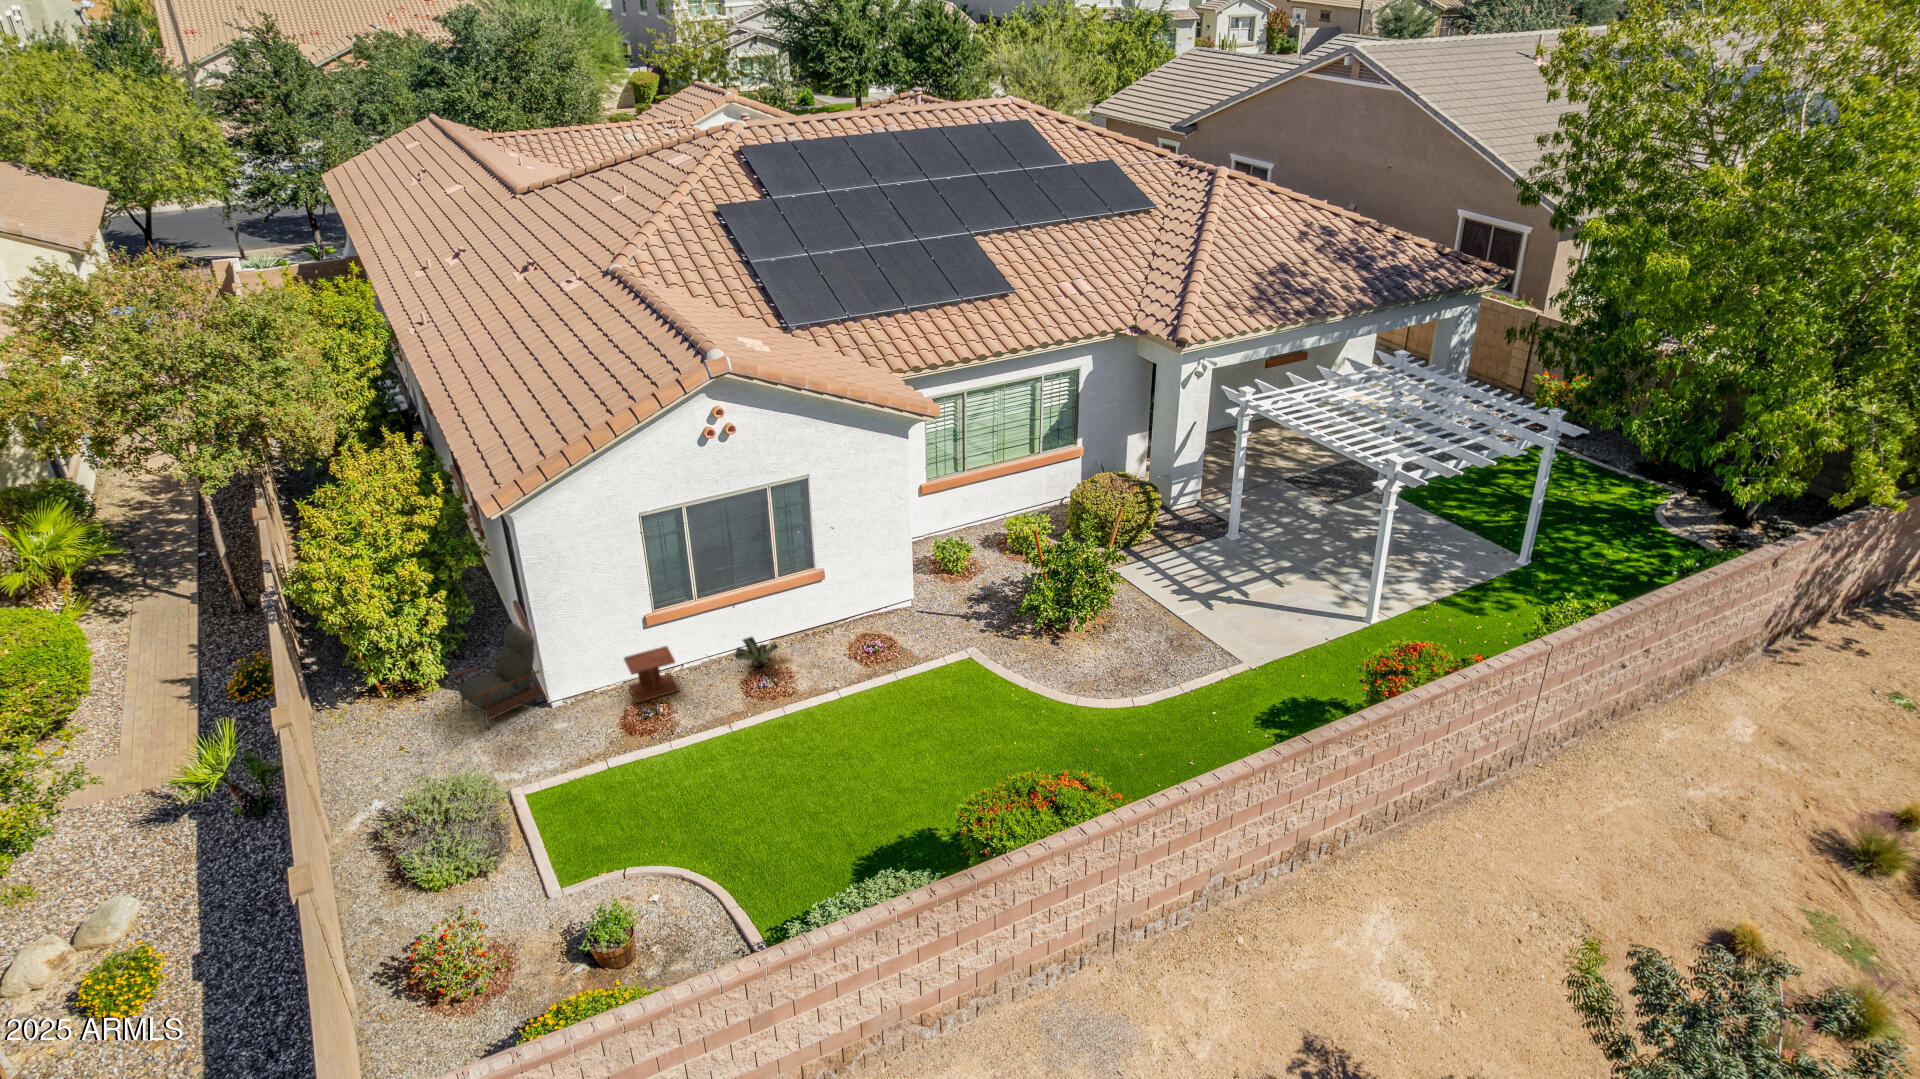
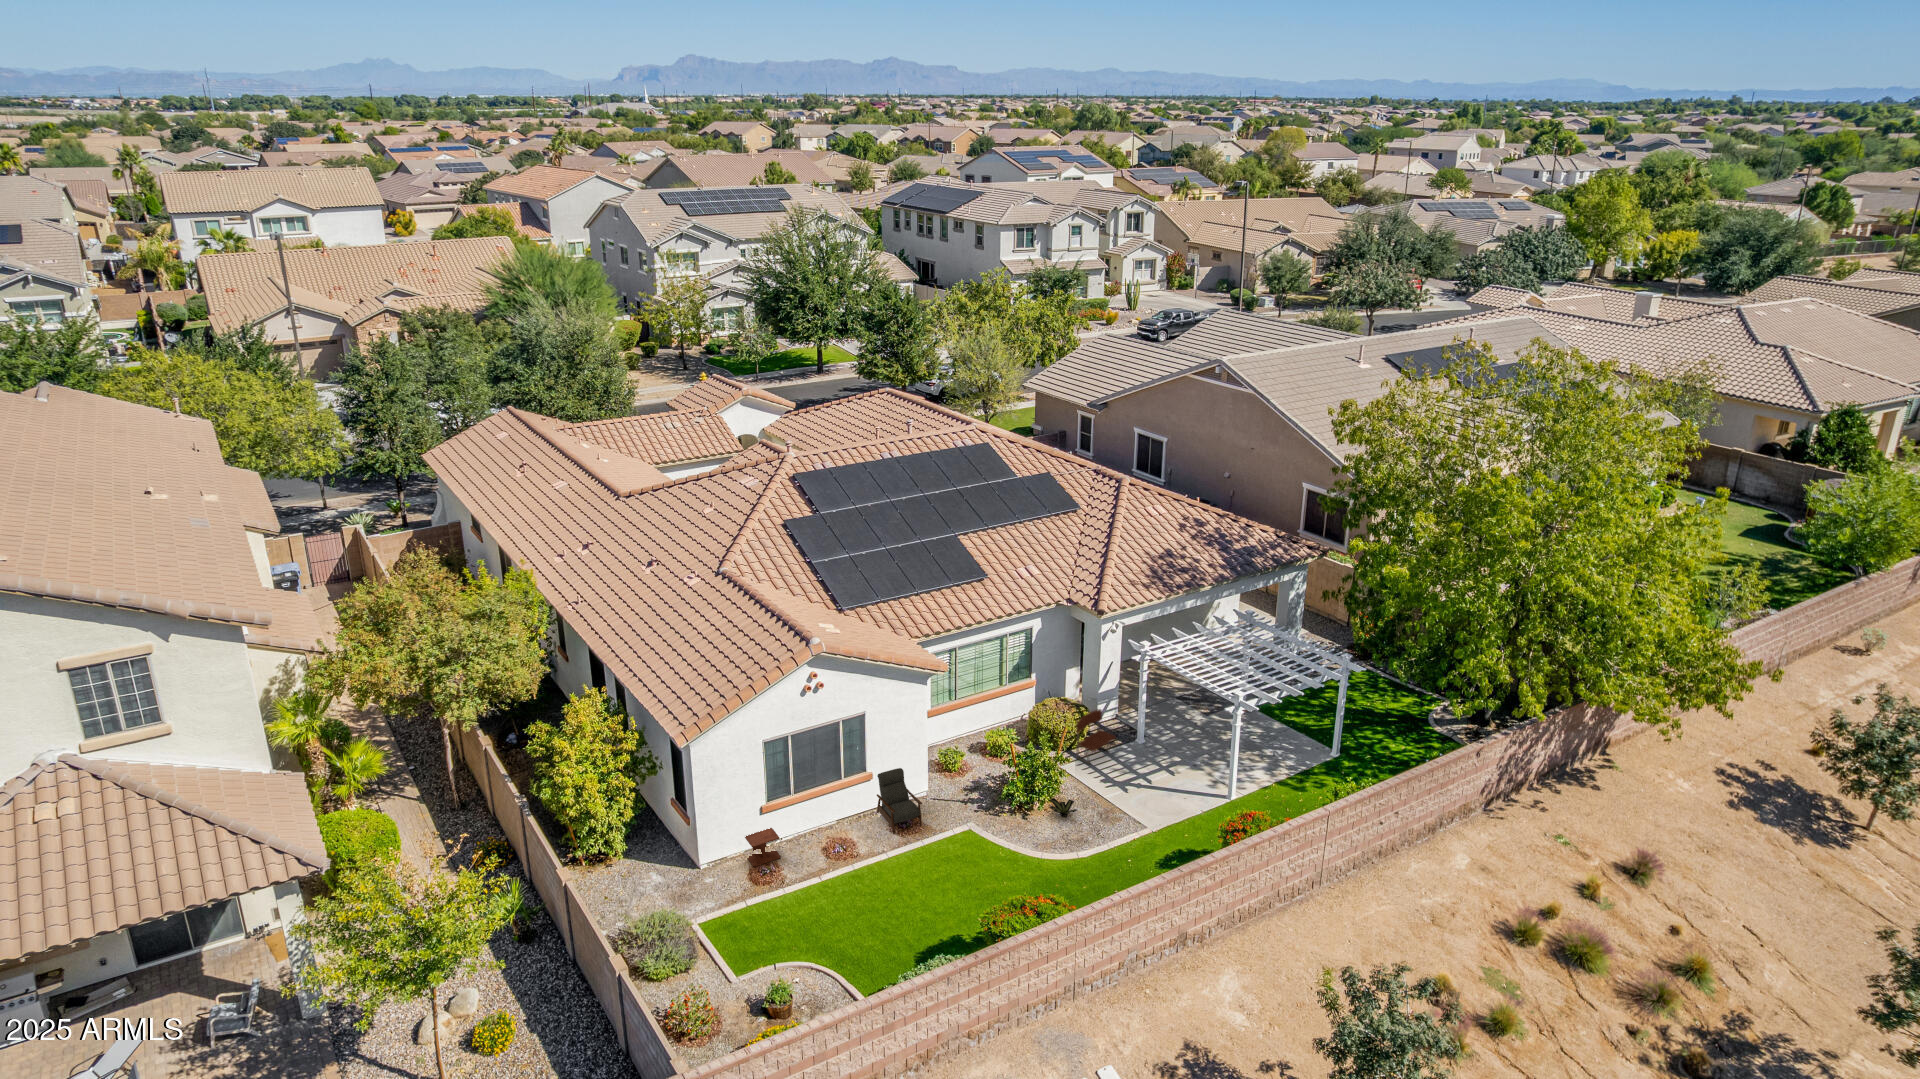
bench: none [1134,488,1195,568] -> present [1076,709,1116,764]
chair: present [452,623,546,730] -> present [877,768,922,834]
potted plant: present [734,637,778,667] -> present [1050,798,1077,817]

